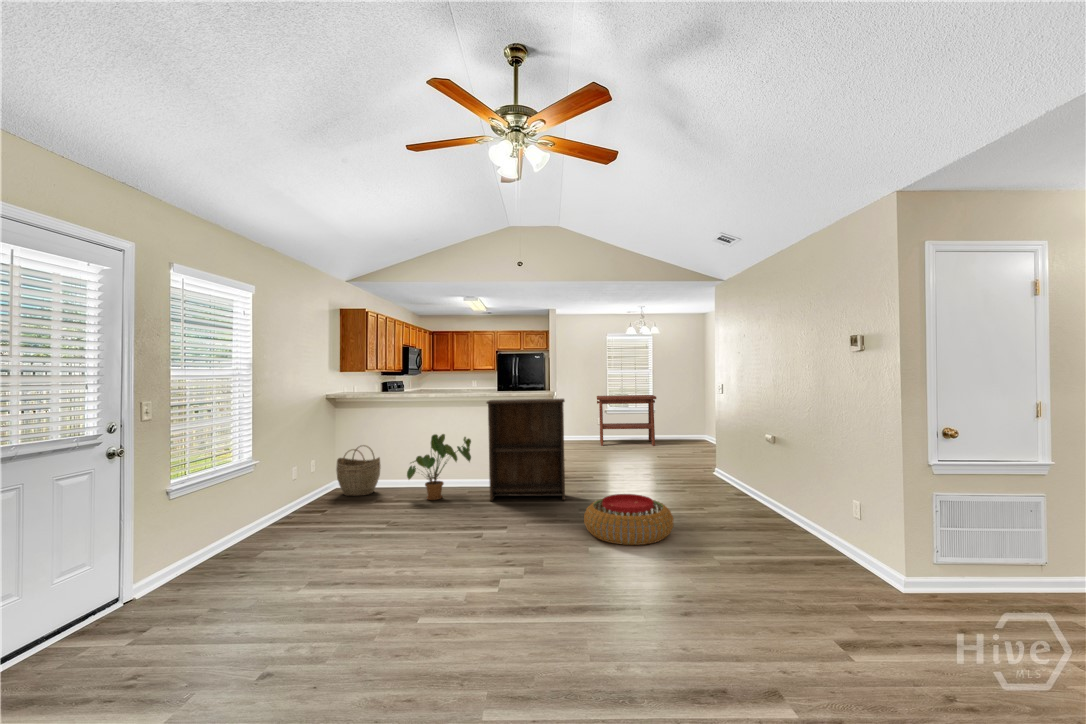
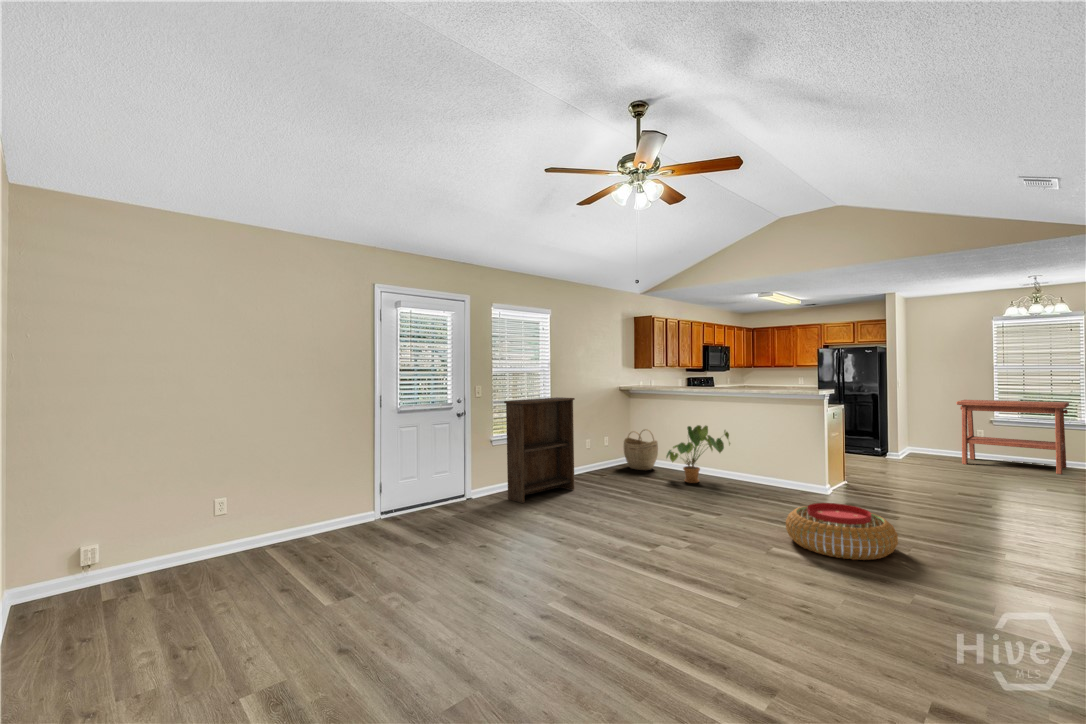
bookshelf: present [487,399,565,501] -> present [504,397,575,503]

